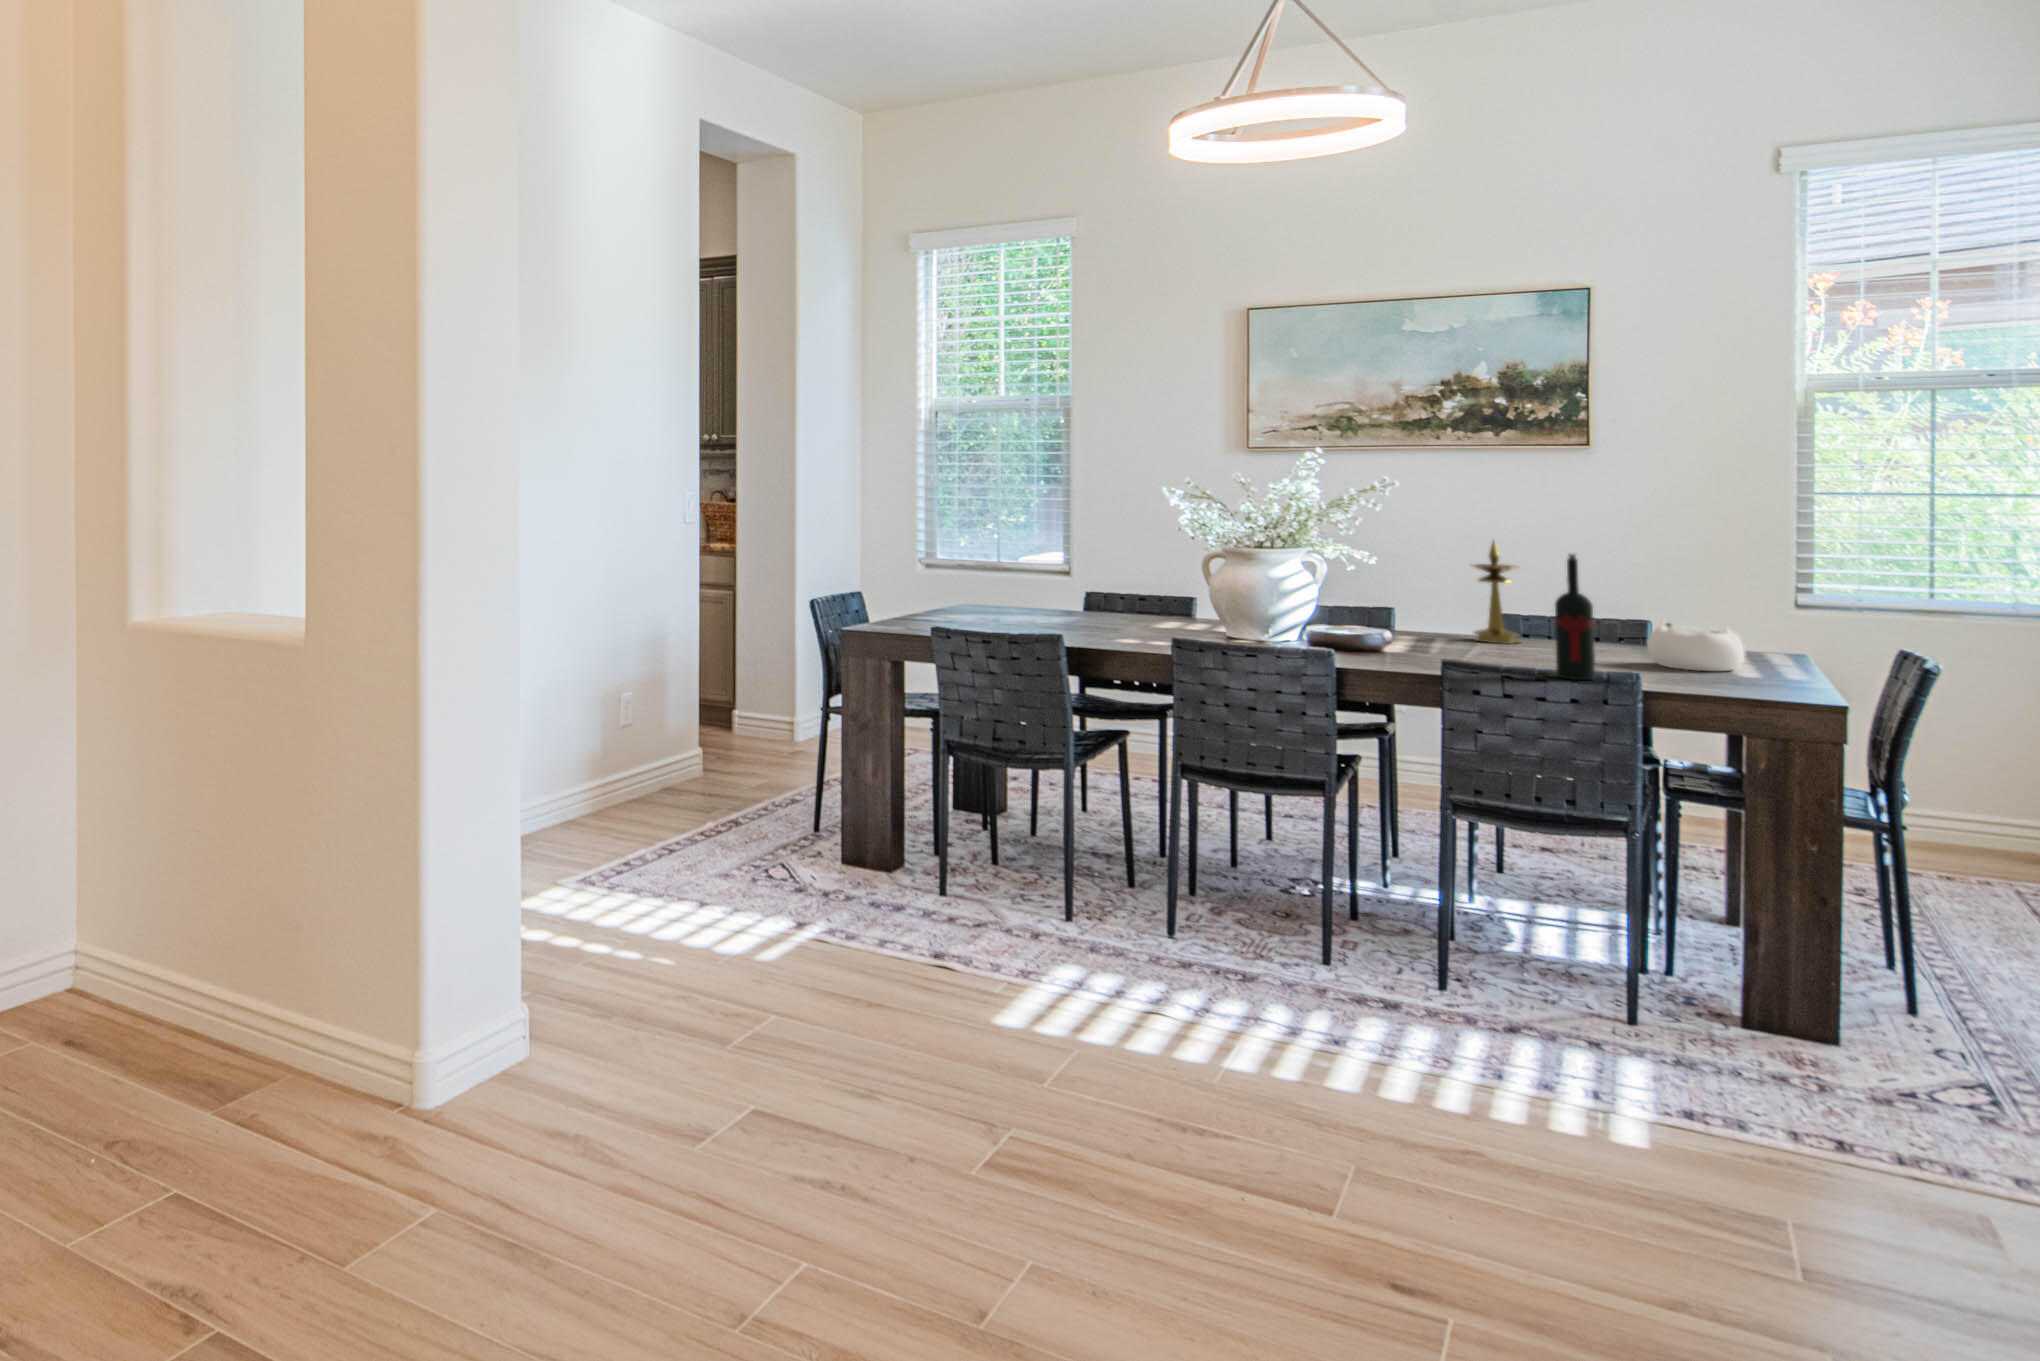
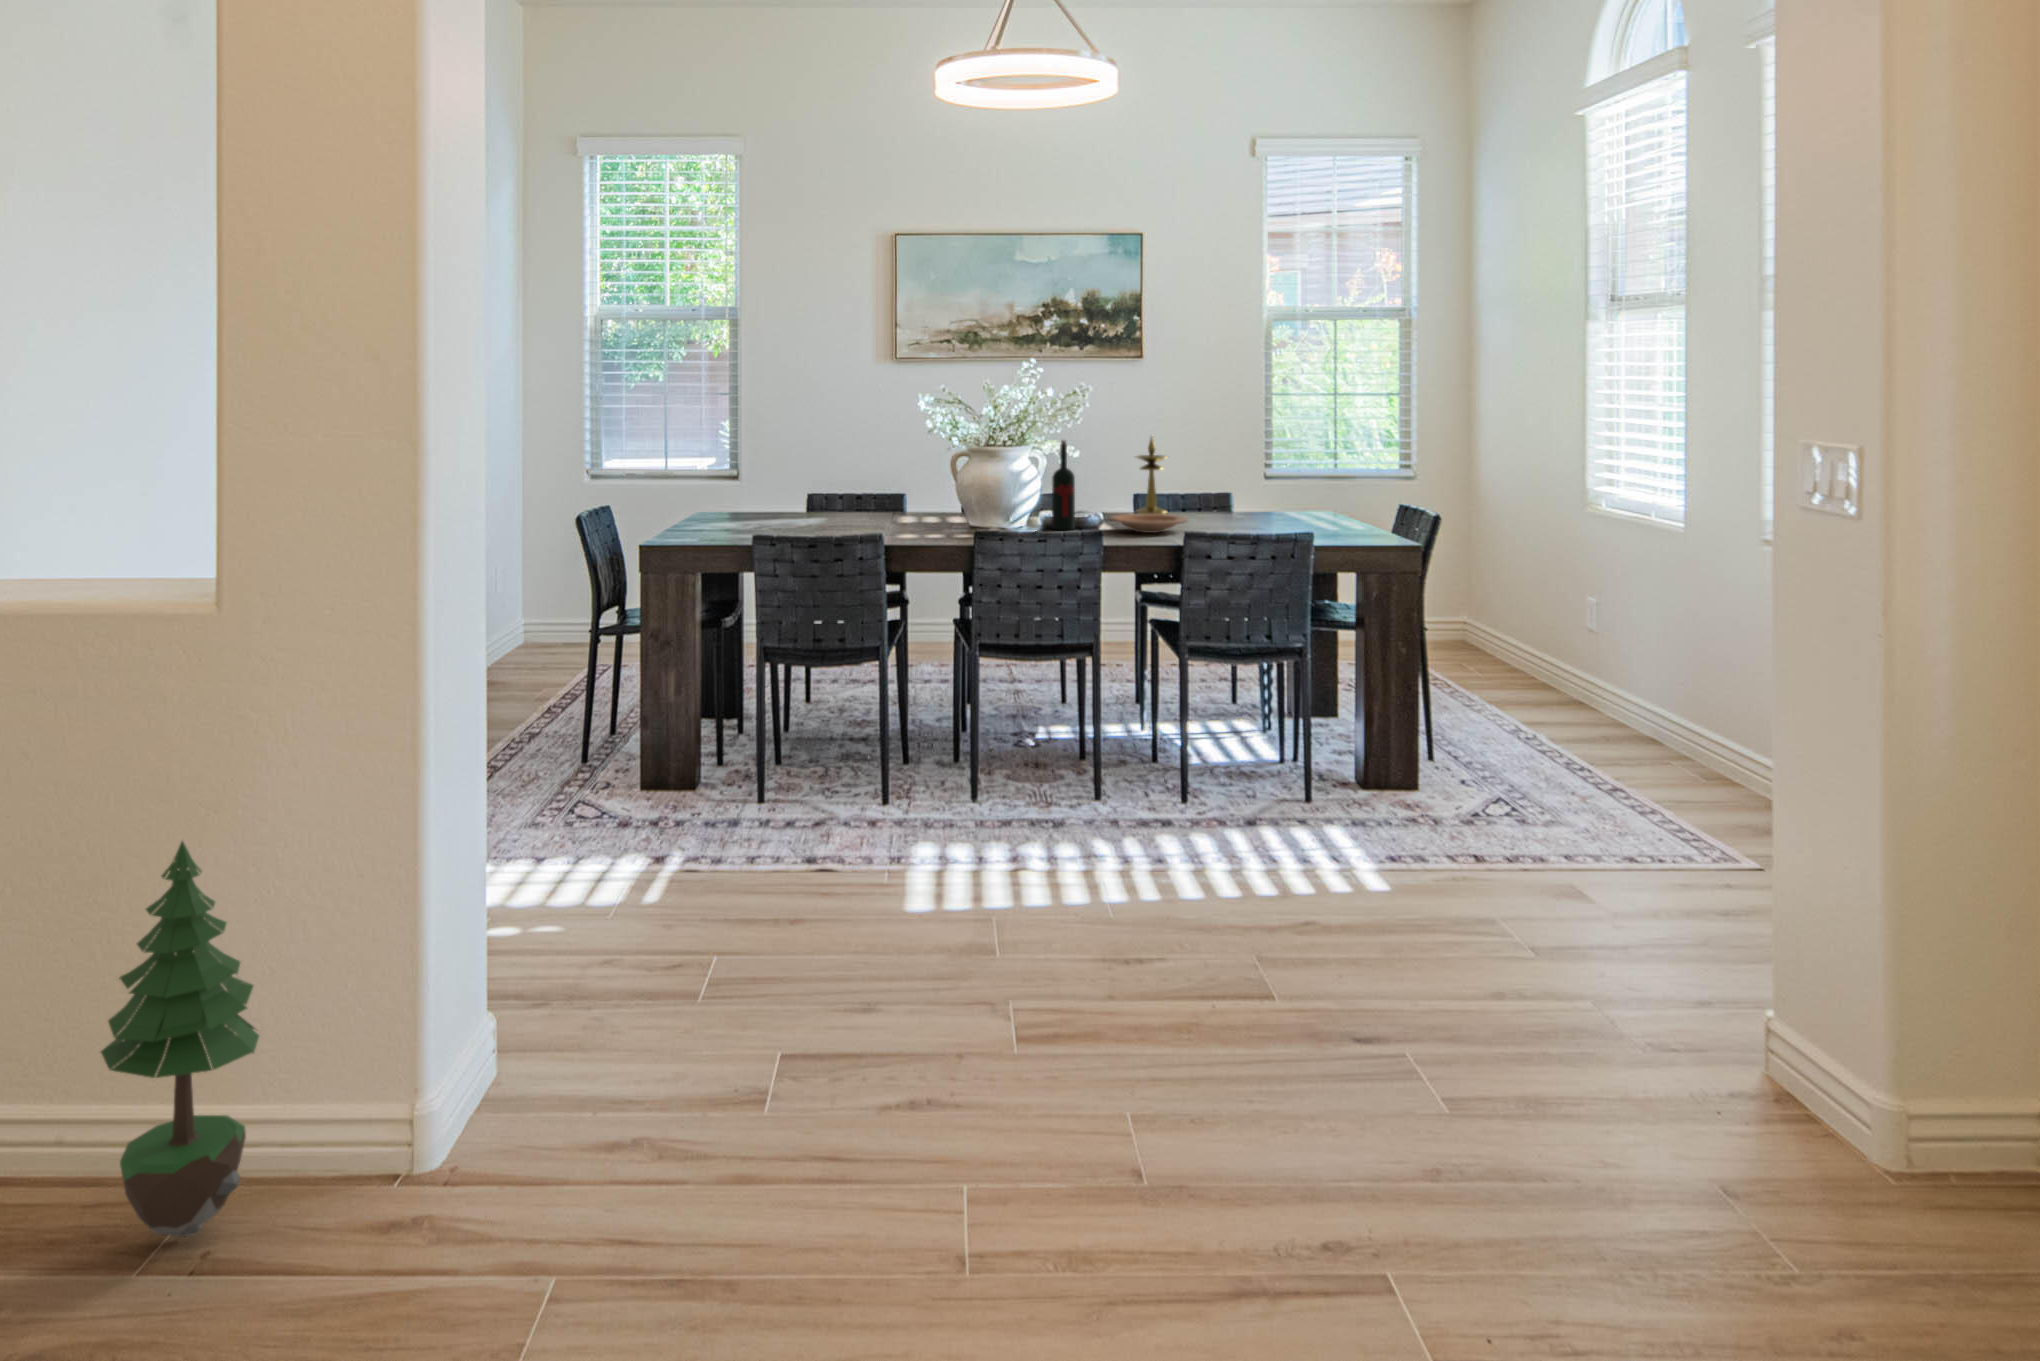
wine bottle: present [1555,554,1595,680] -> present [1052,440,1075,530]
decorative bowl: present [1647,621,1744,671] -> none [1272,493,1333,529]
plate: none [1394,633,1506,657] -> present [1111,514,1188,533]
potted tree: none [176,789,287,1096] -> present [101,841,259,1237]

